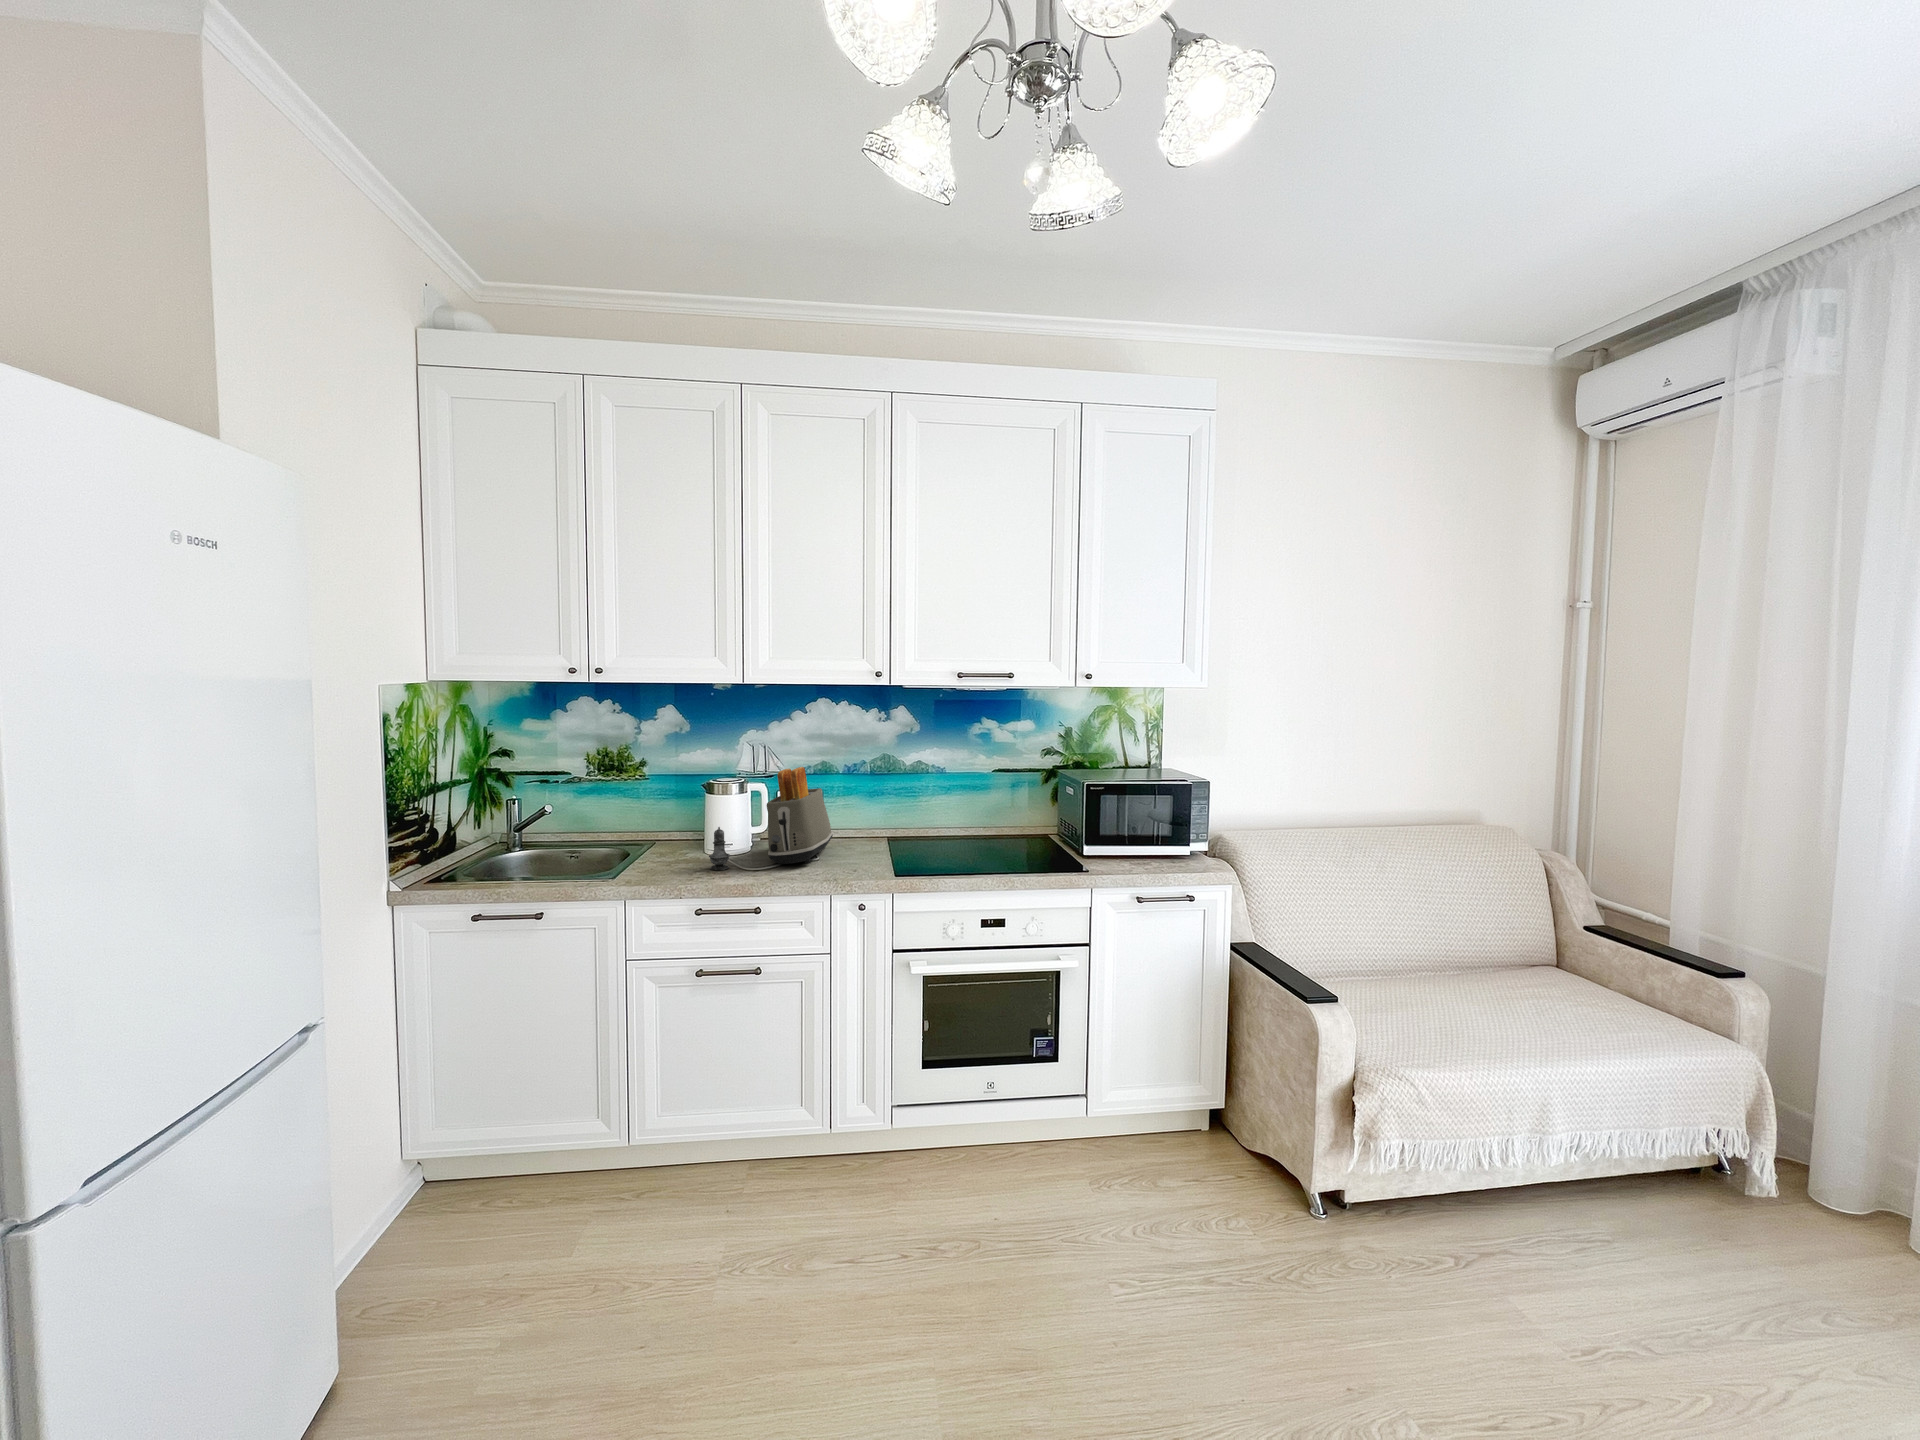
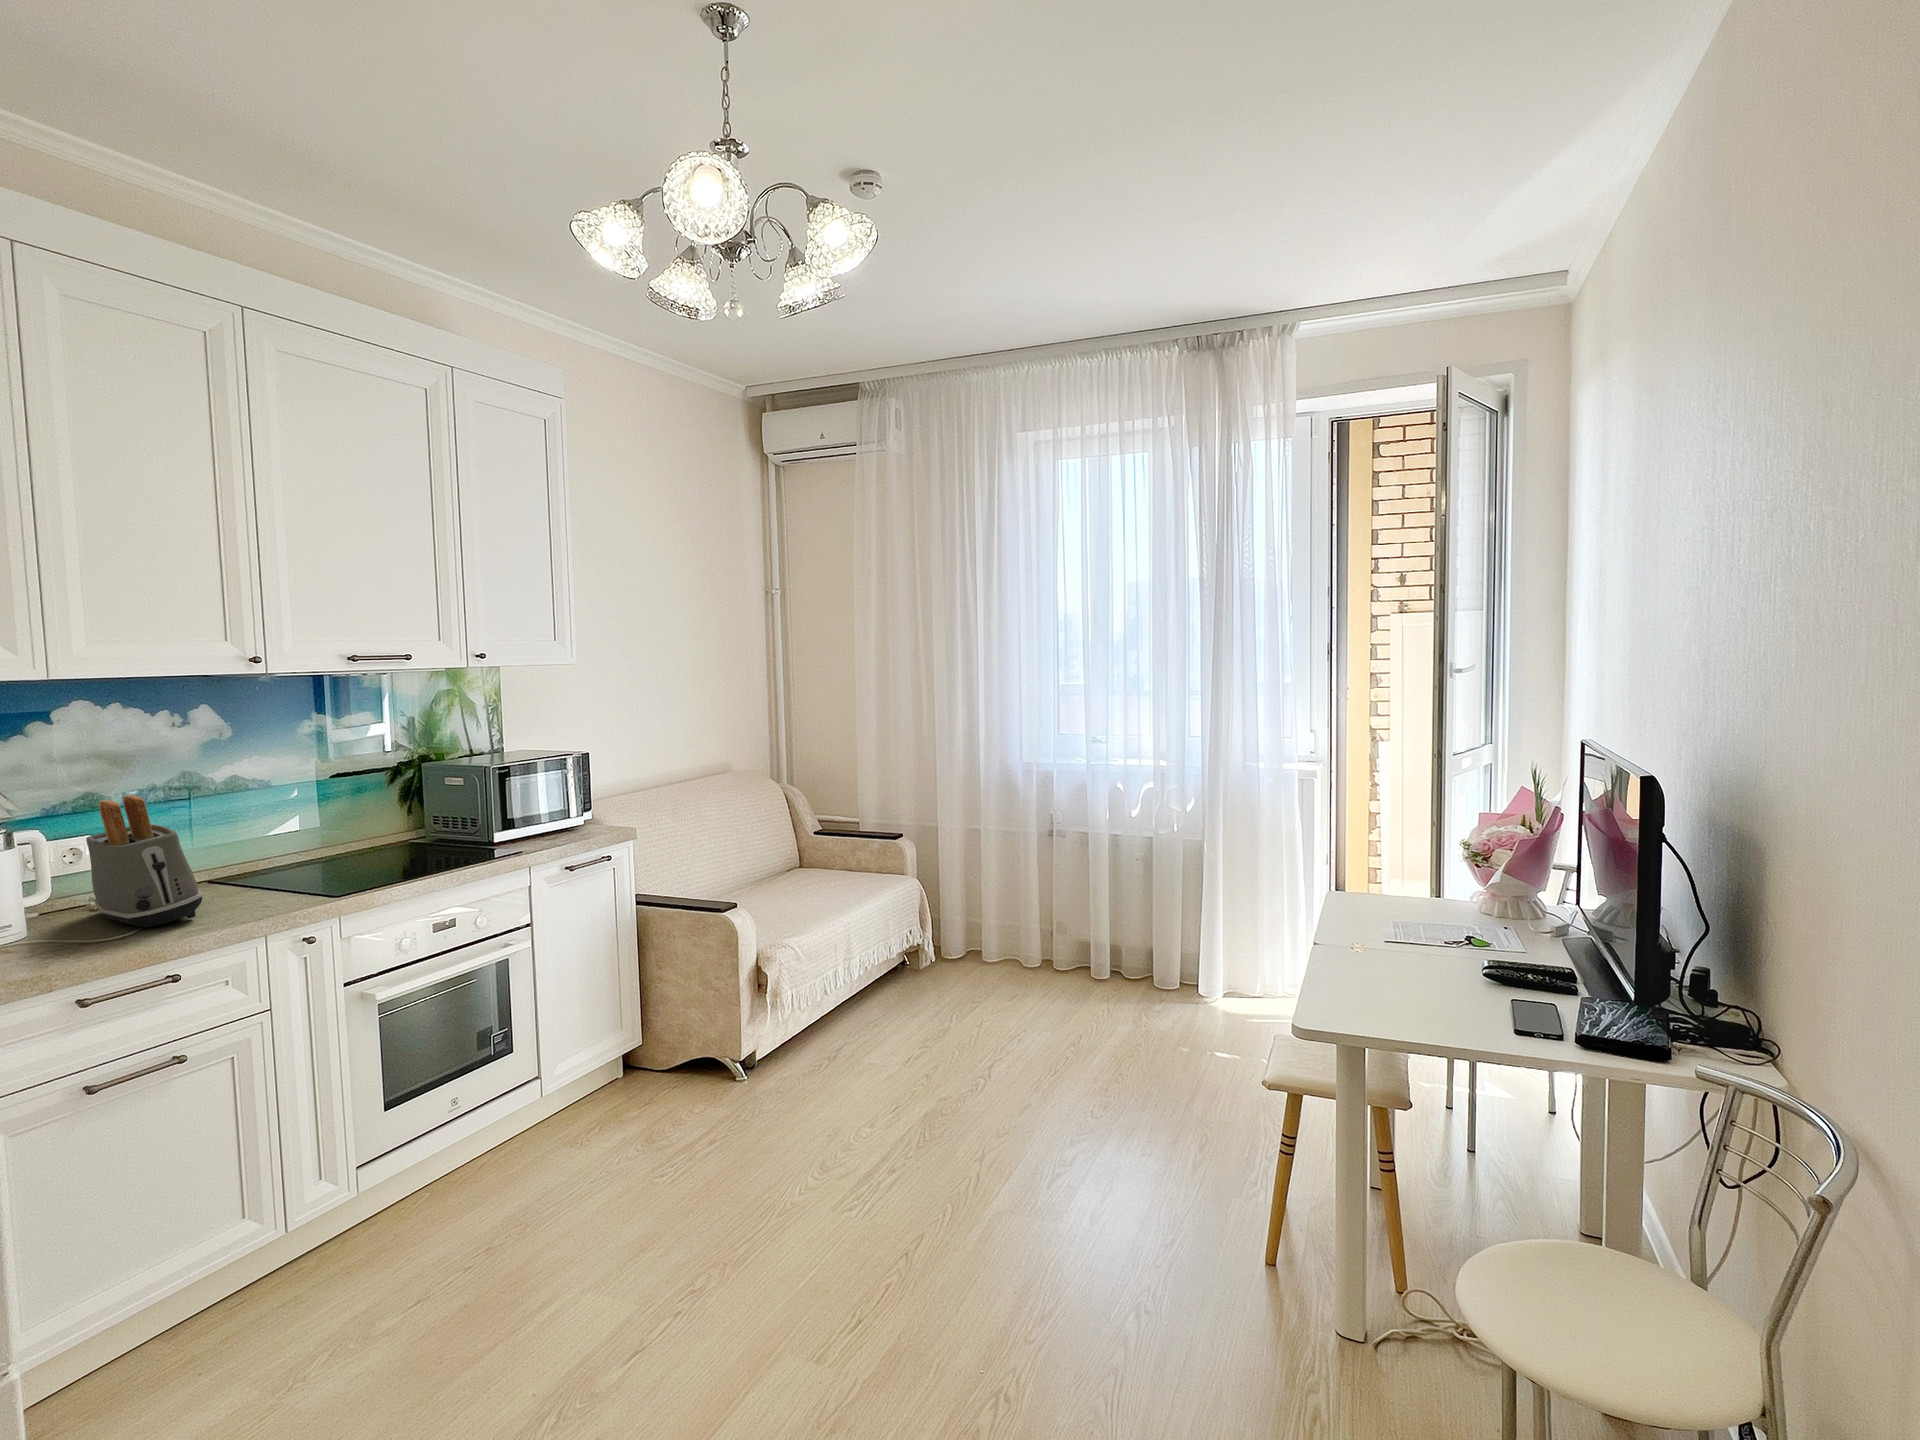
salt shaker: present [709,827,730,870] -> none [37,891,77,955]

